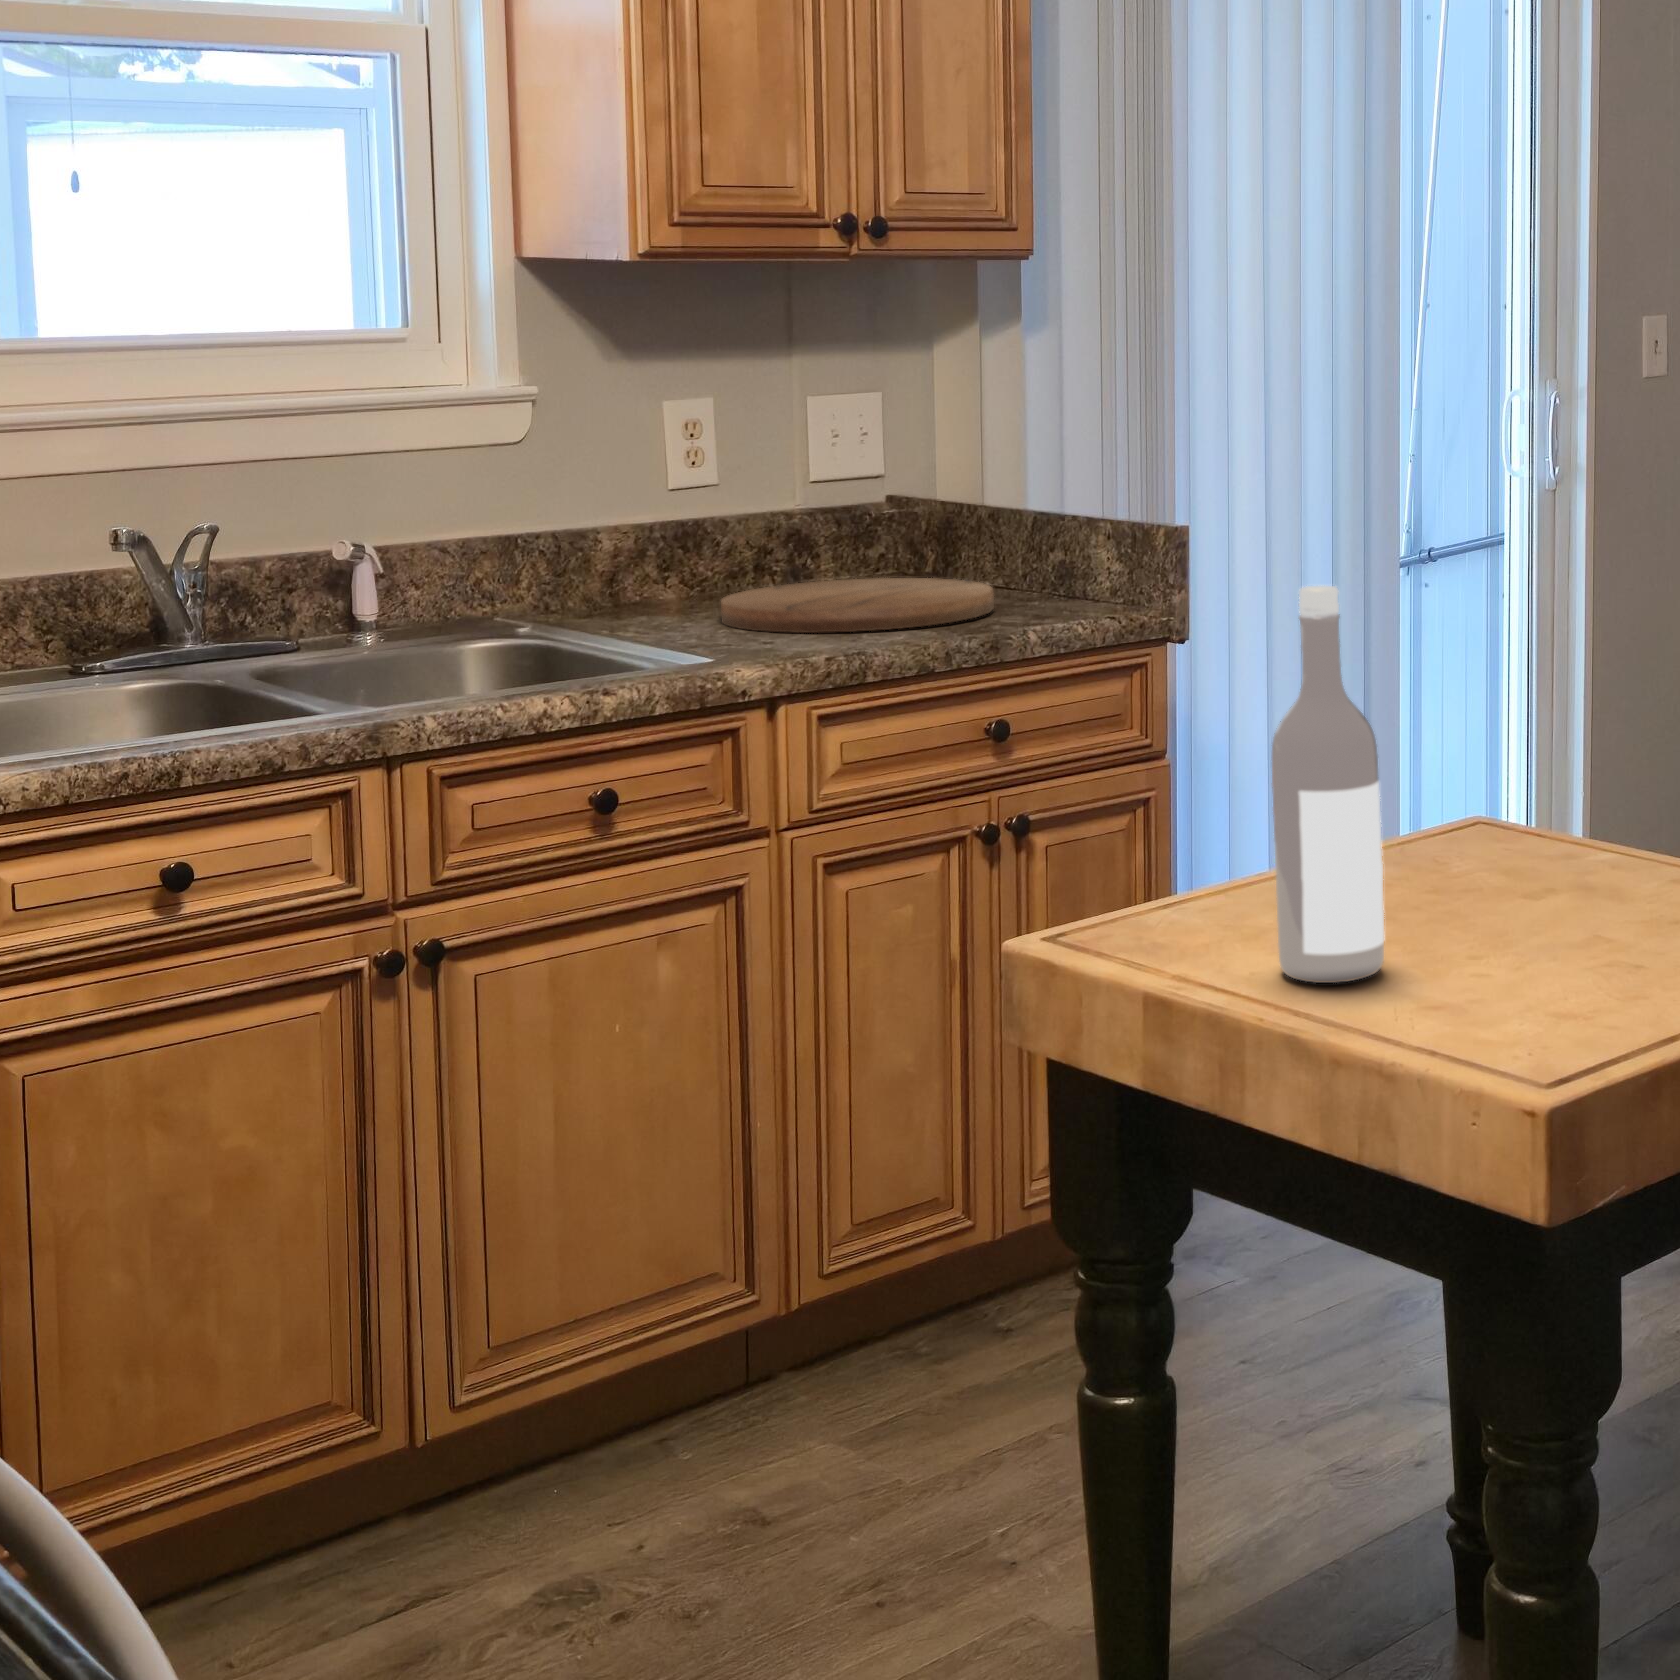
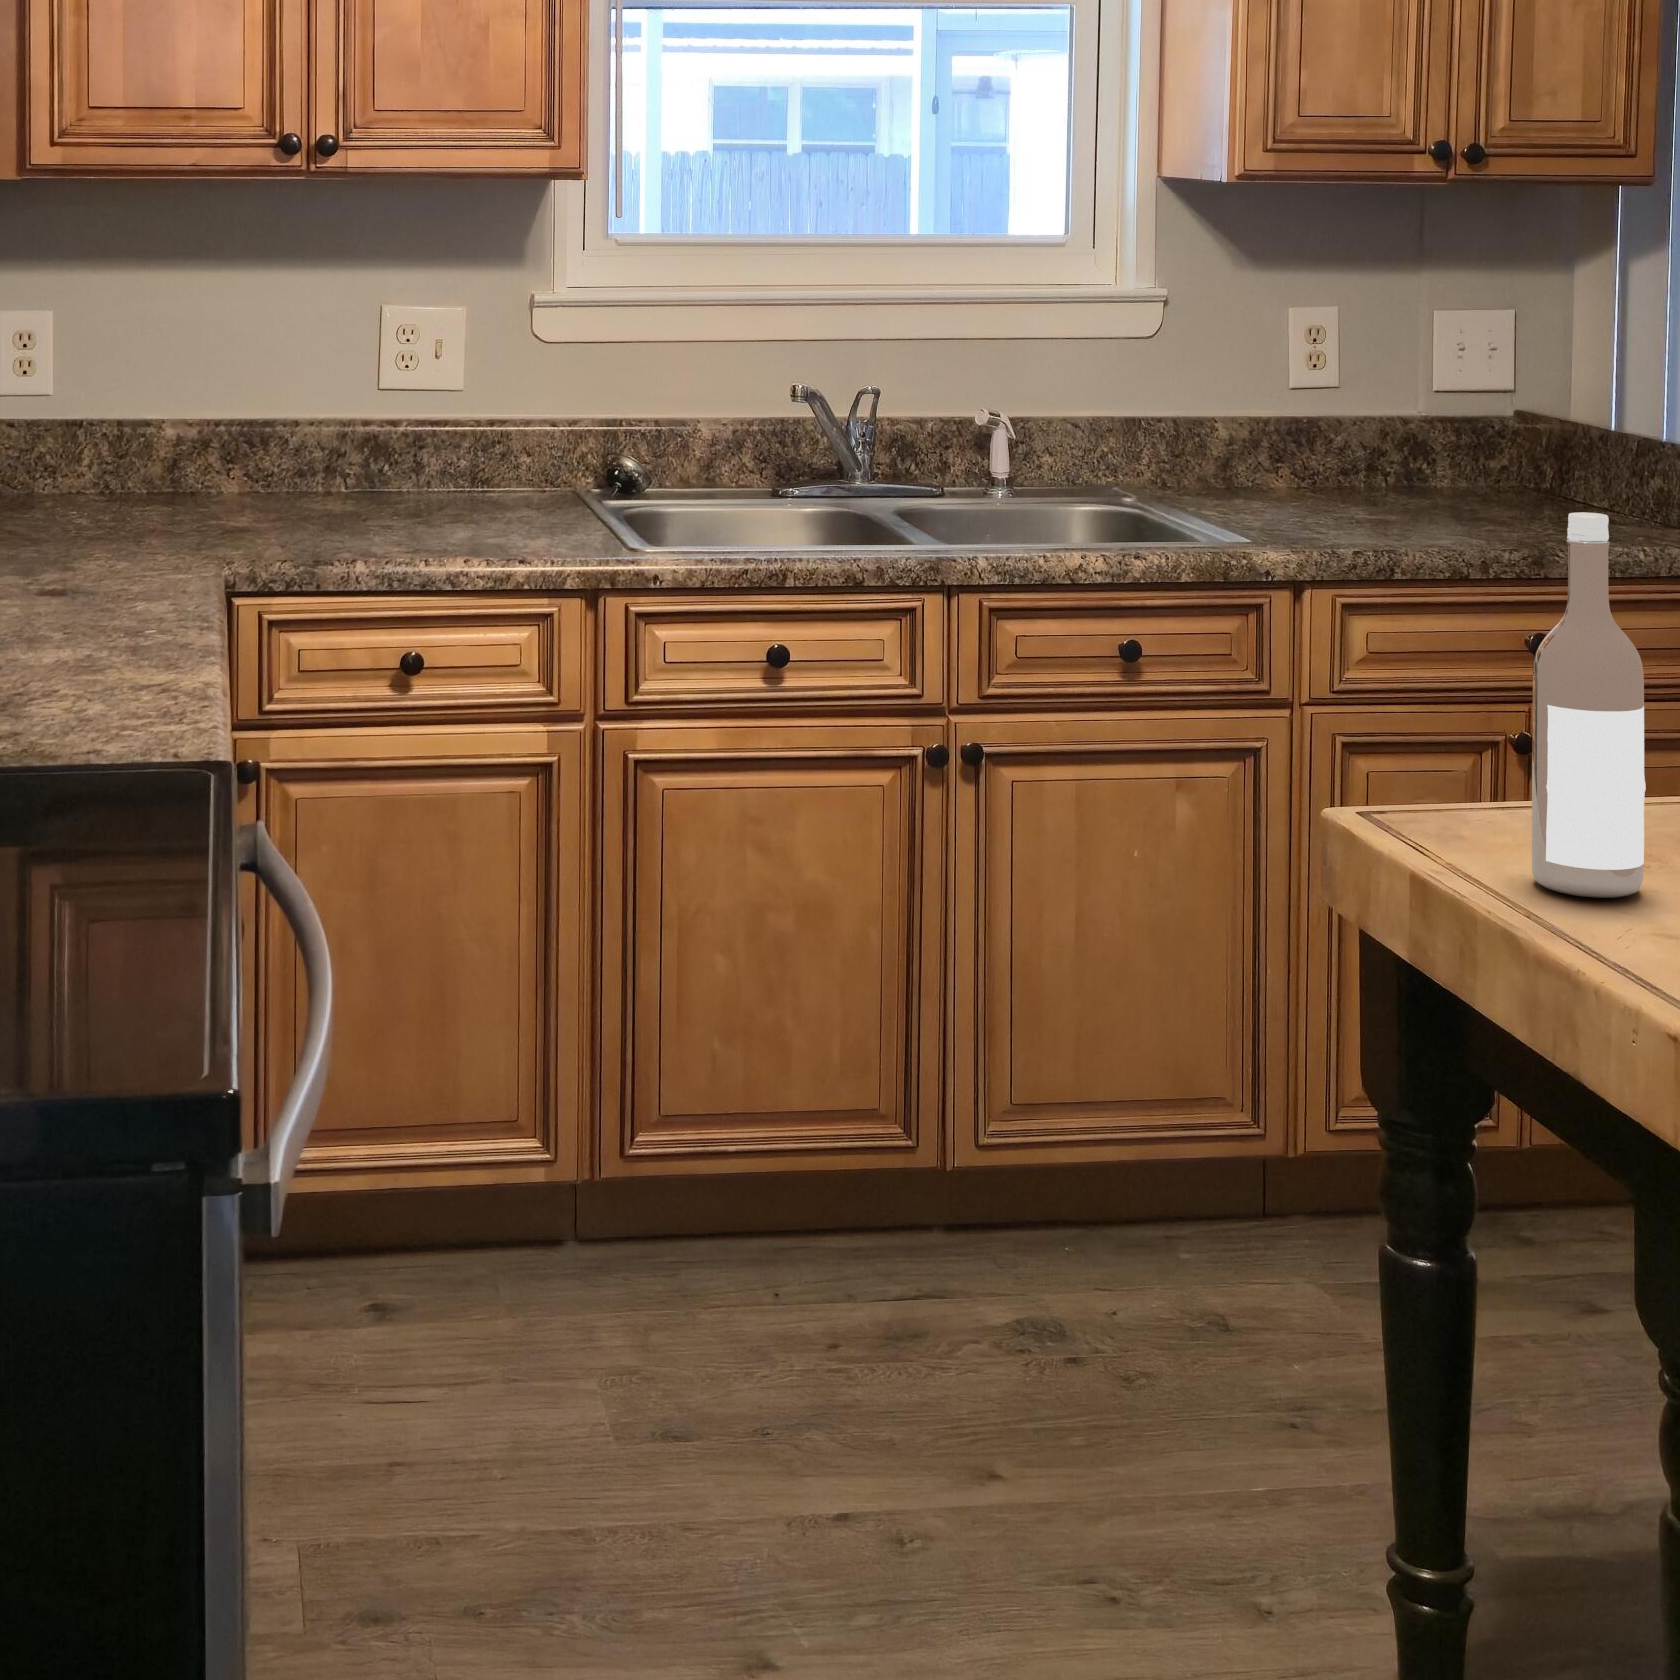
cutting board: present [721,578,994,633] -> none [1307,484,1578,535]

